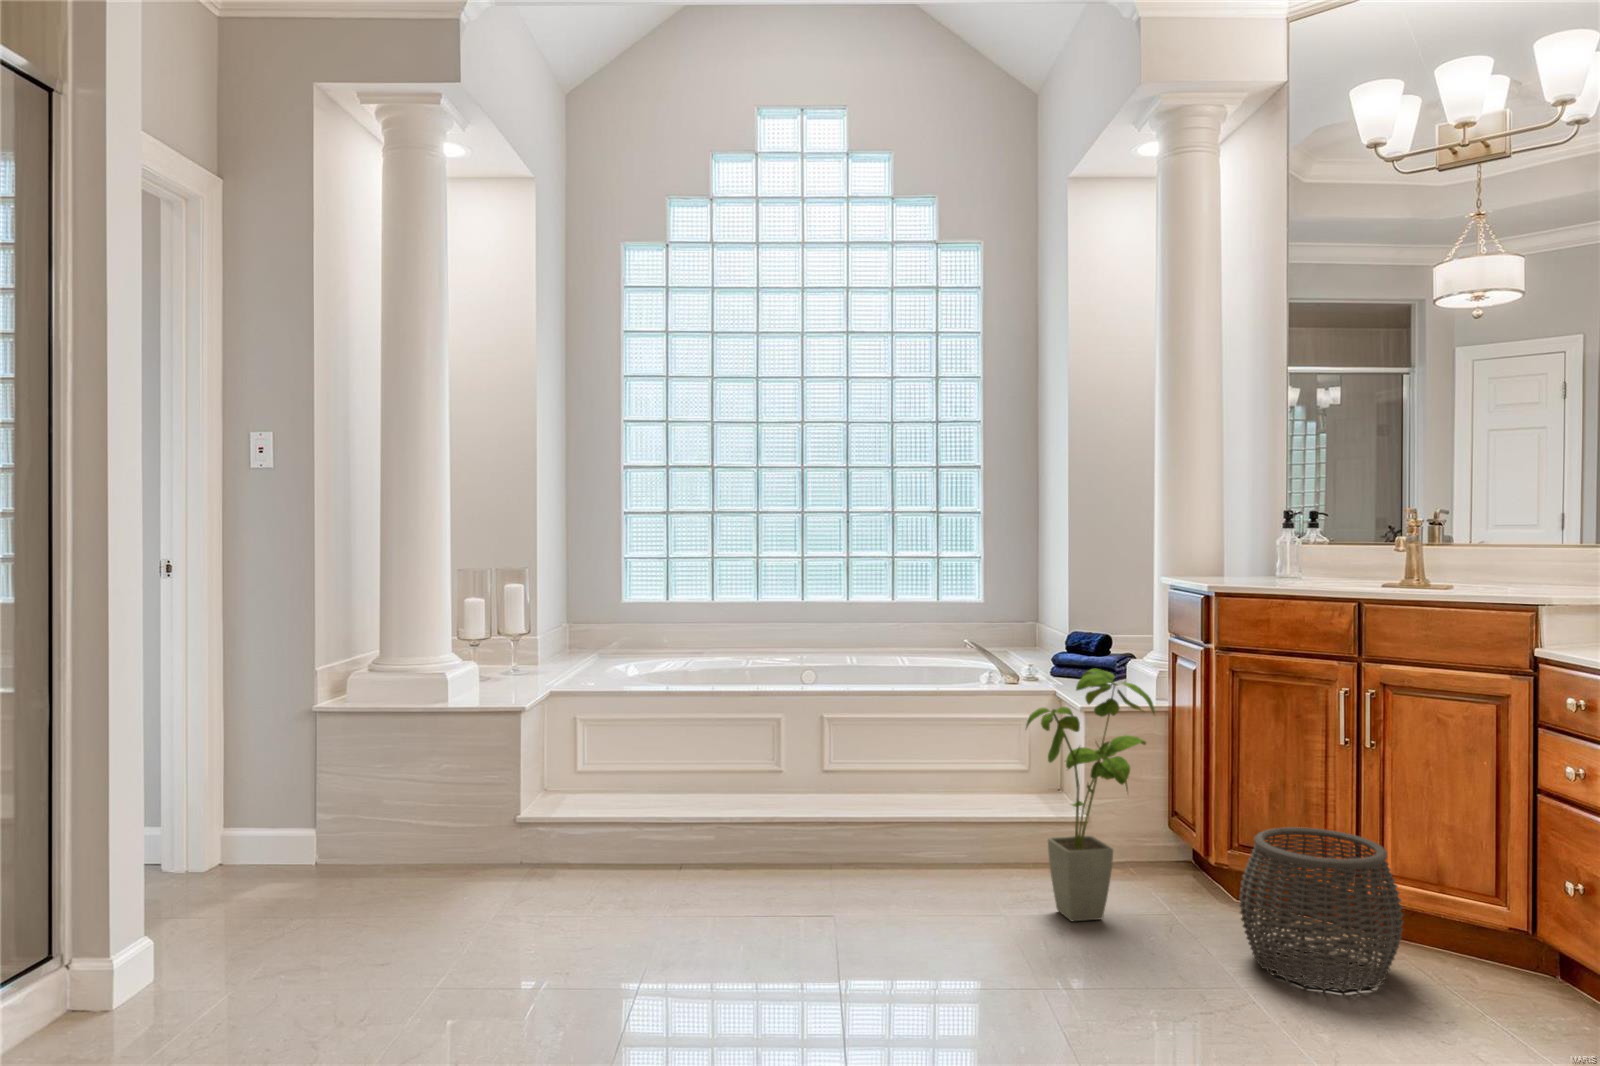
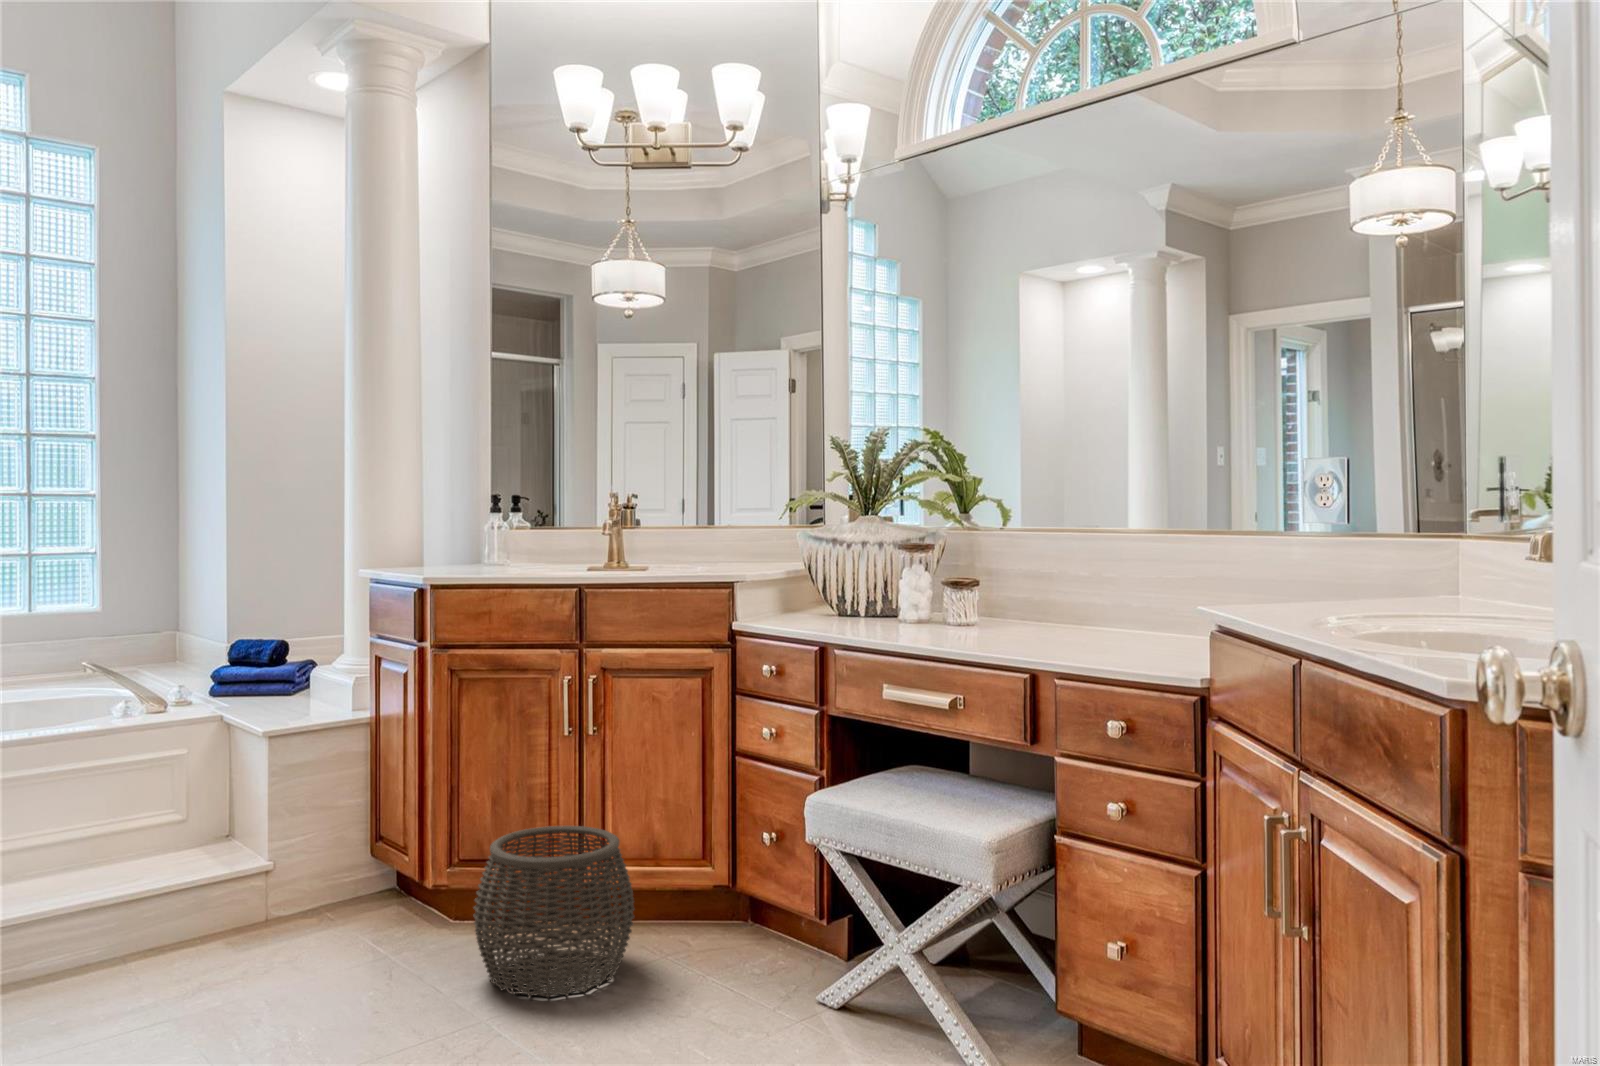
house plant: present [1026,668,1155,921] -> none [204,680,376,995]

